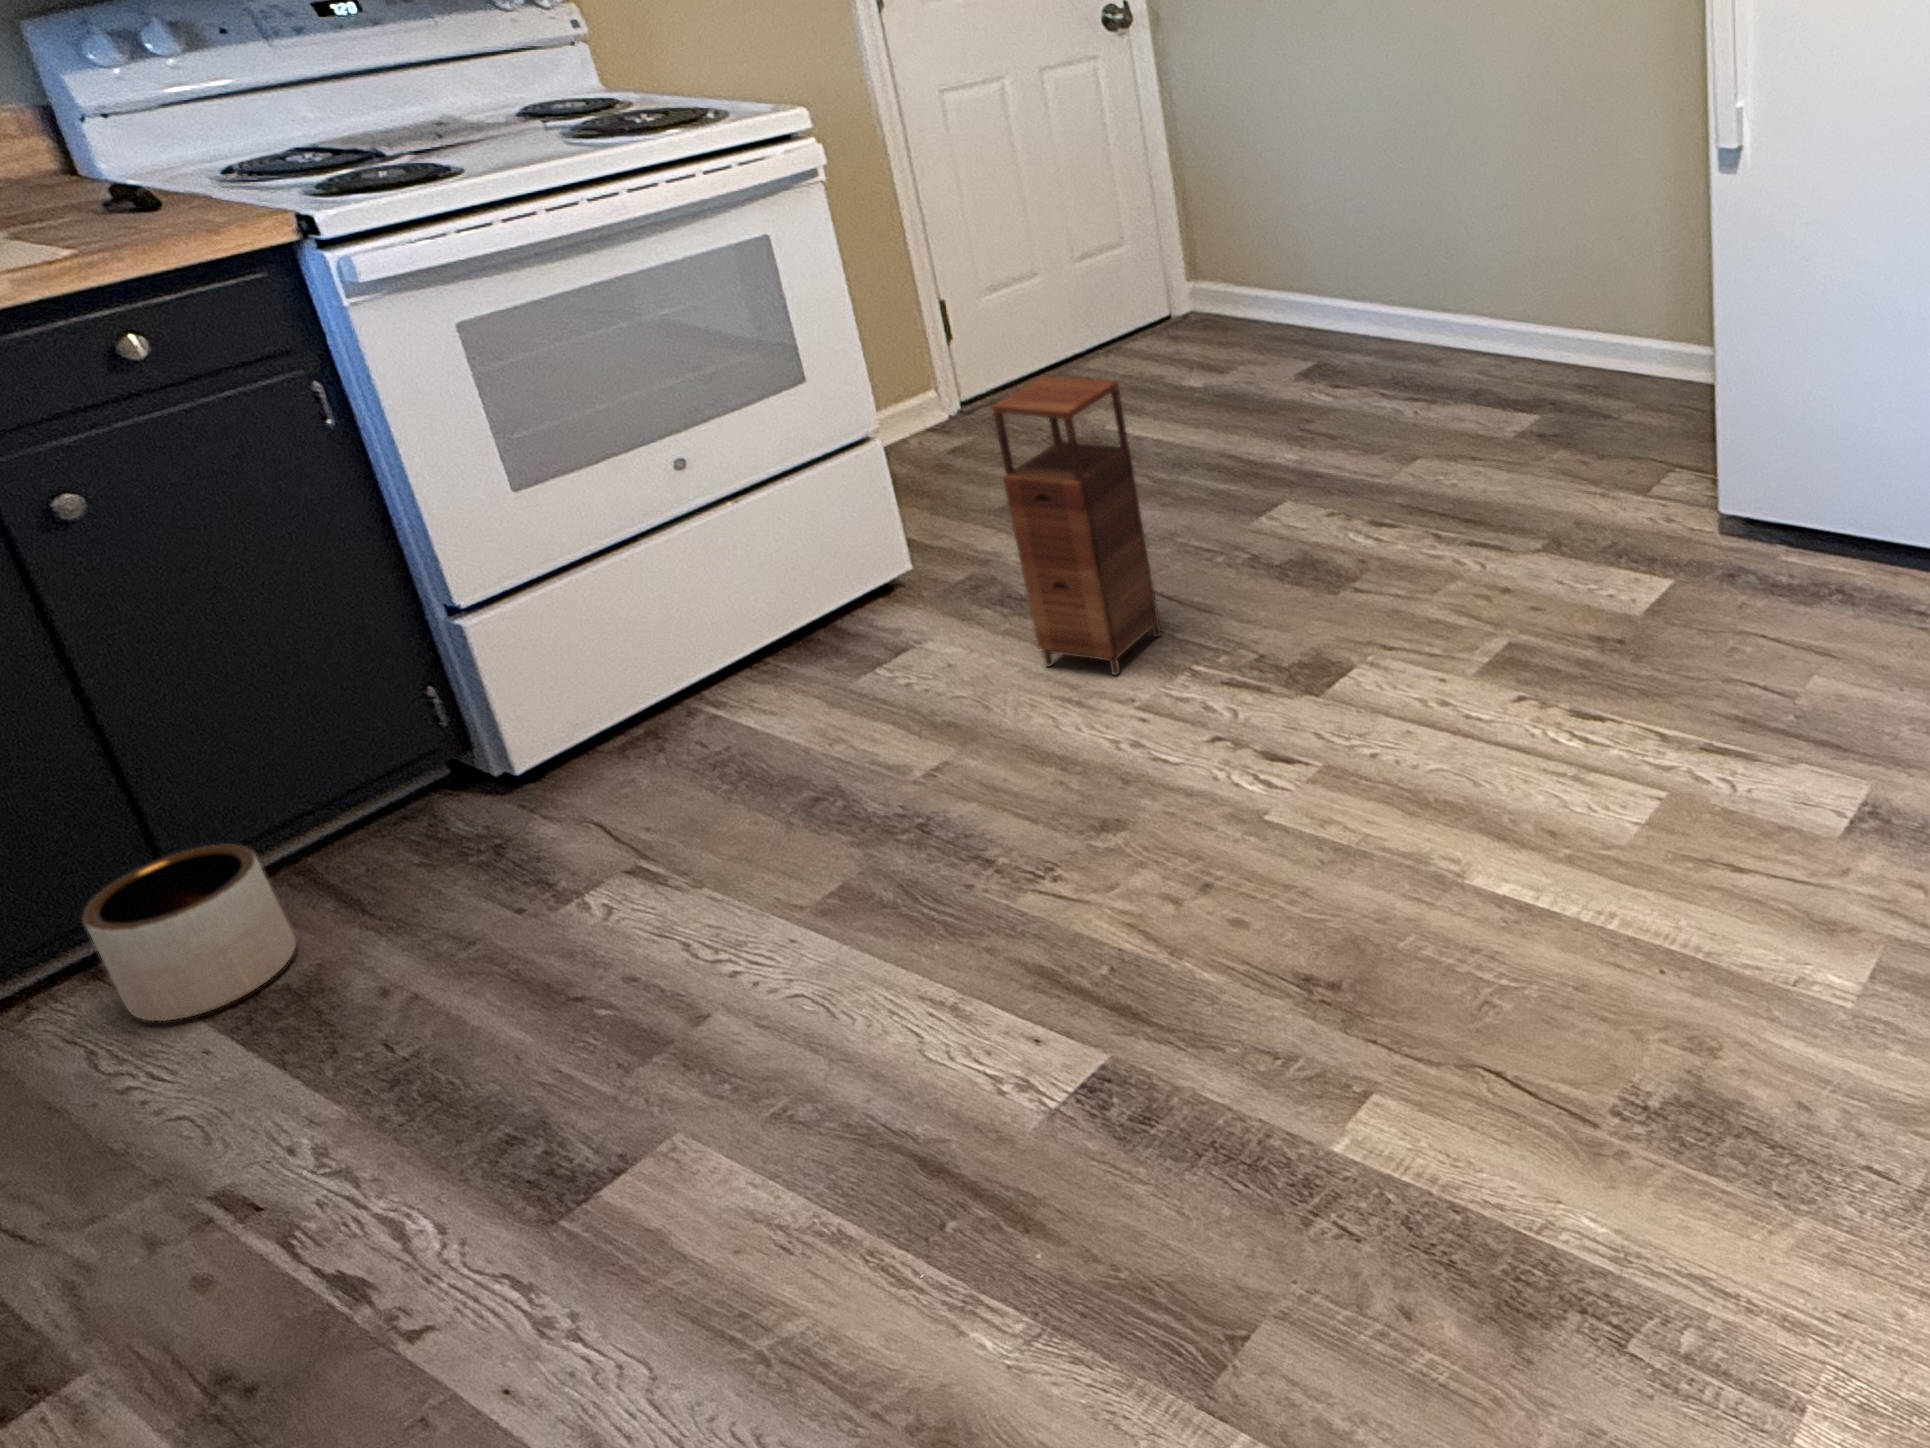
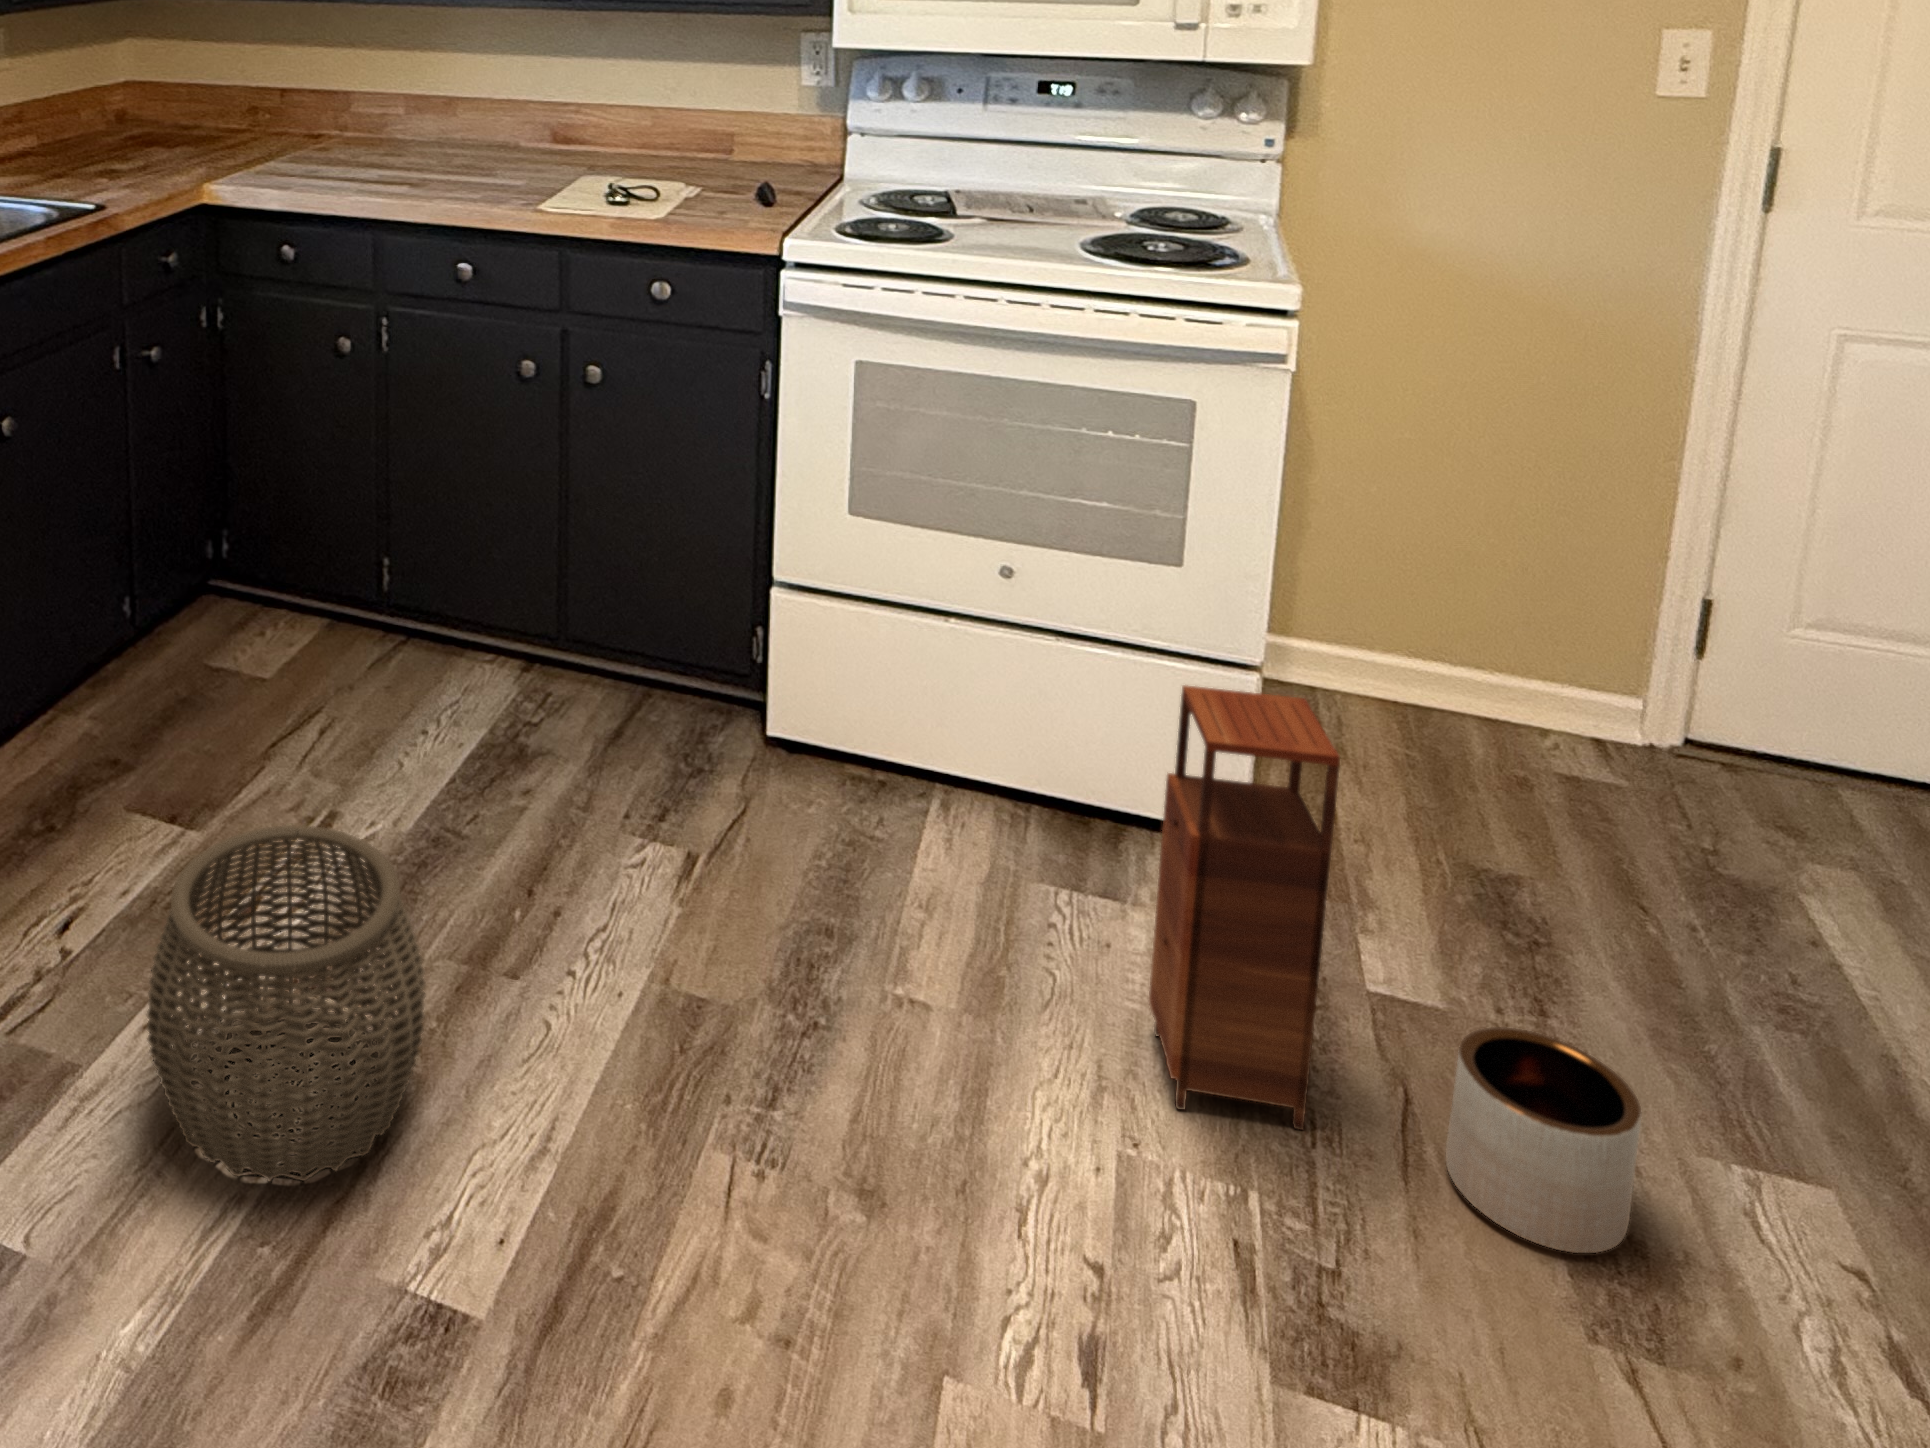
planter: present [83,845,296,1021] -> present [1445,1027,1642,1253]
woven basket: none [514,920,904,1334] -> present [147,825,426,1182]

